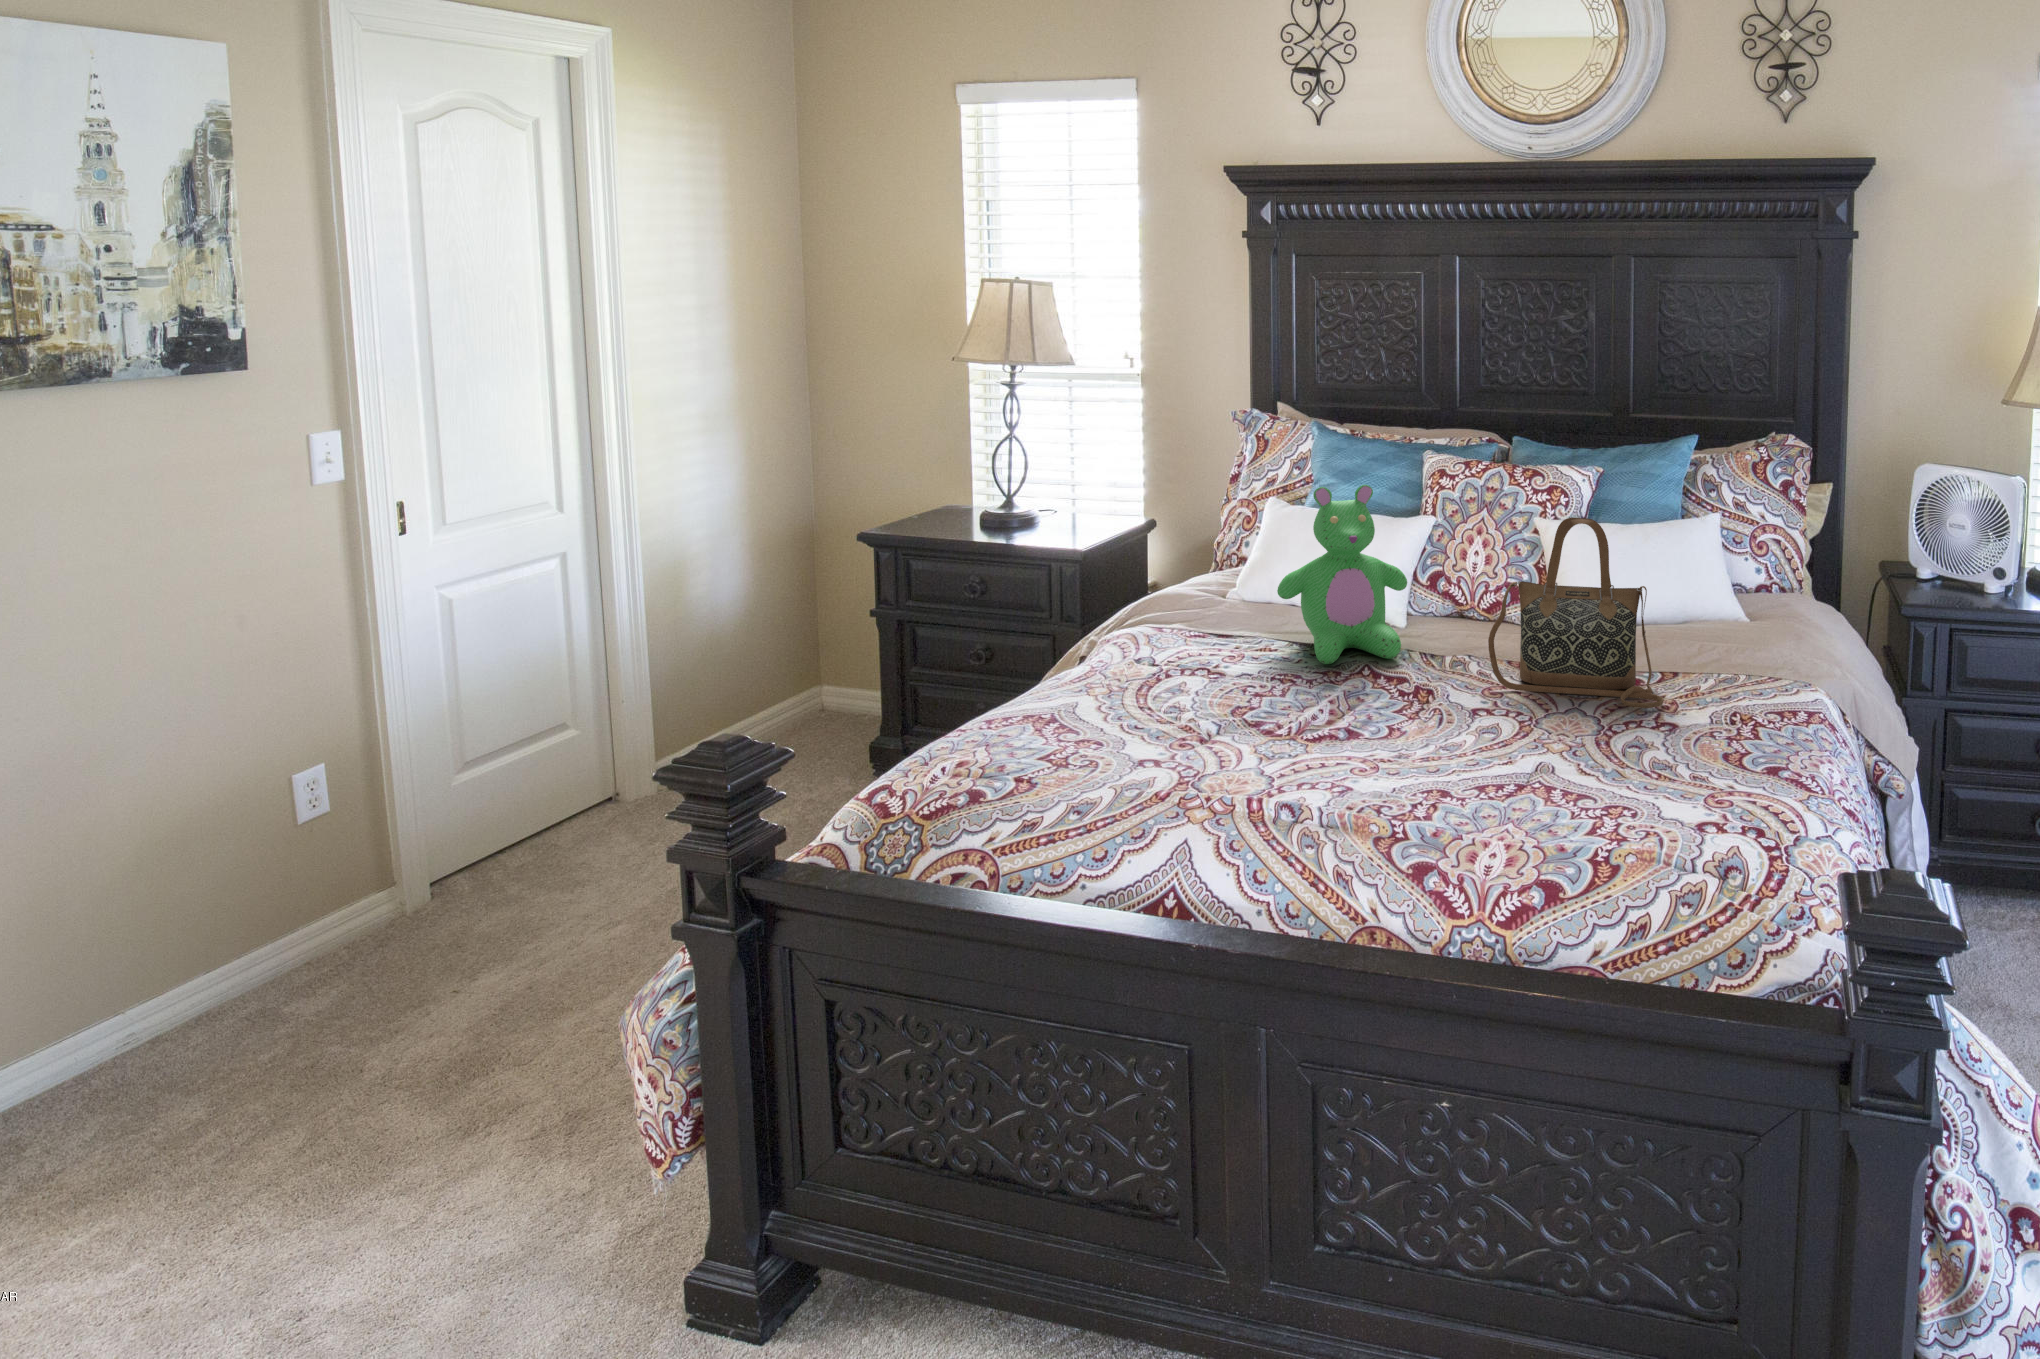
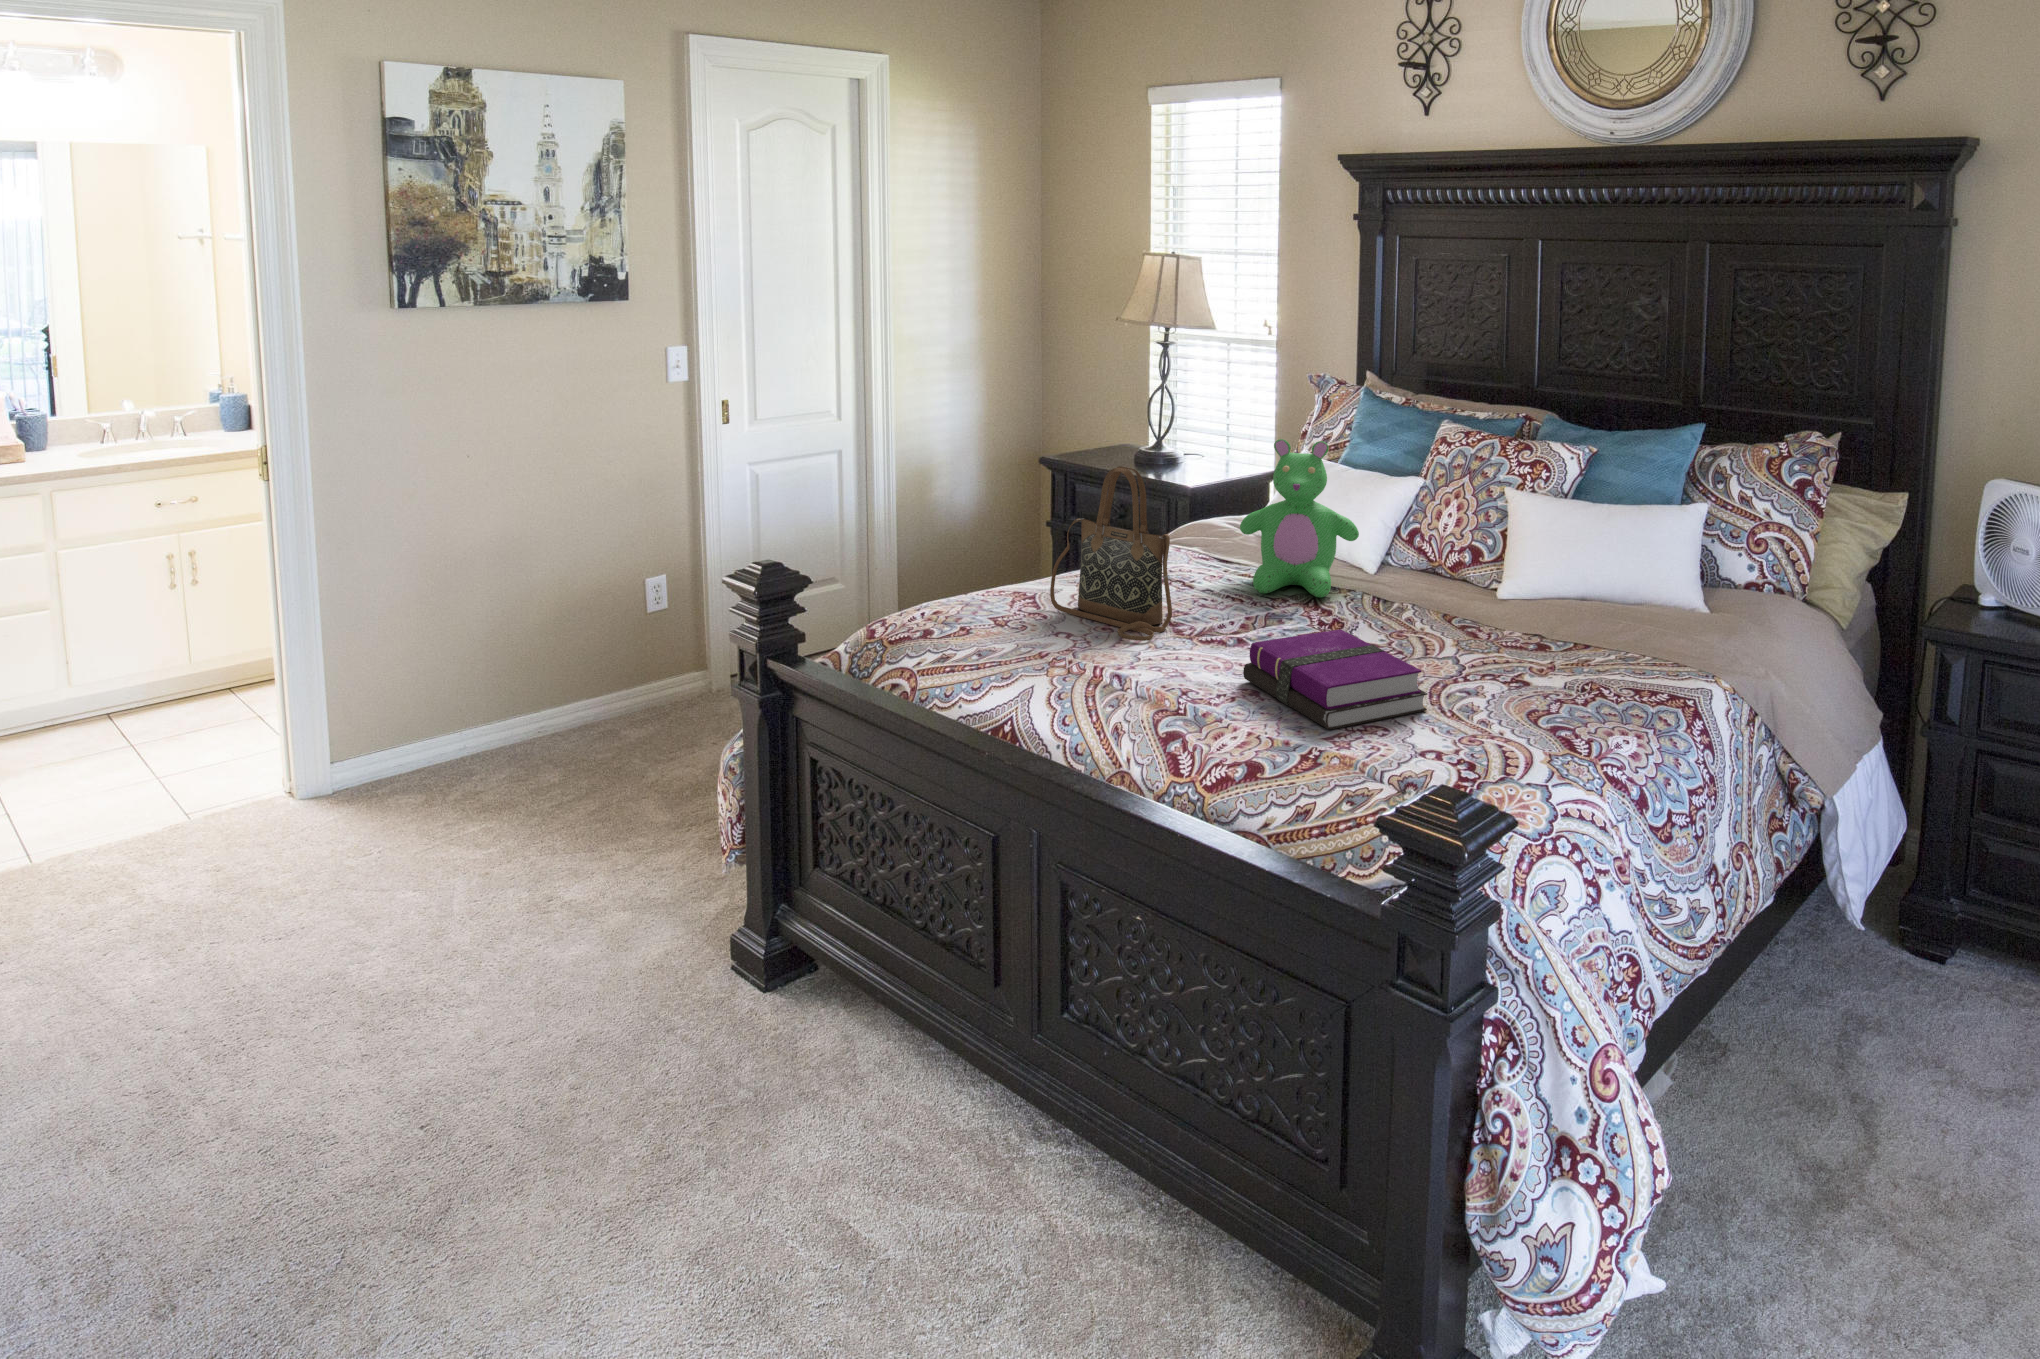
handbag: present [1488,518,1664,708] -> present [1050,466,1172,641]
notebook: none [1429,695,1642,817] -> present [1243,629,1427,730]

